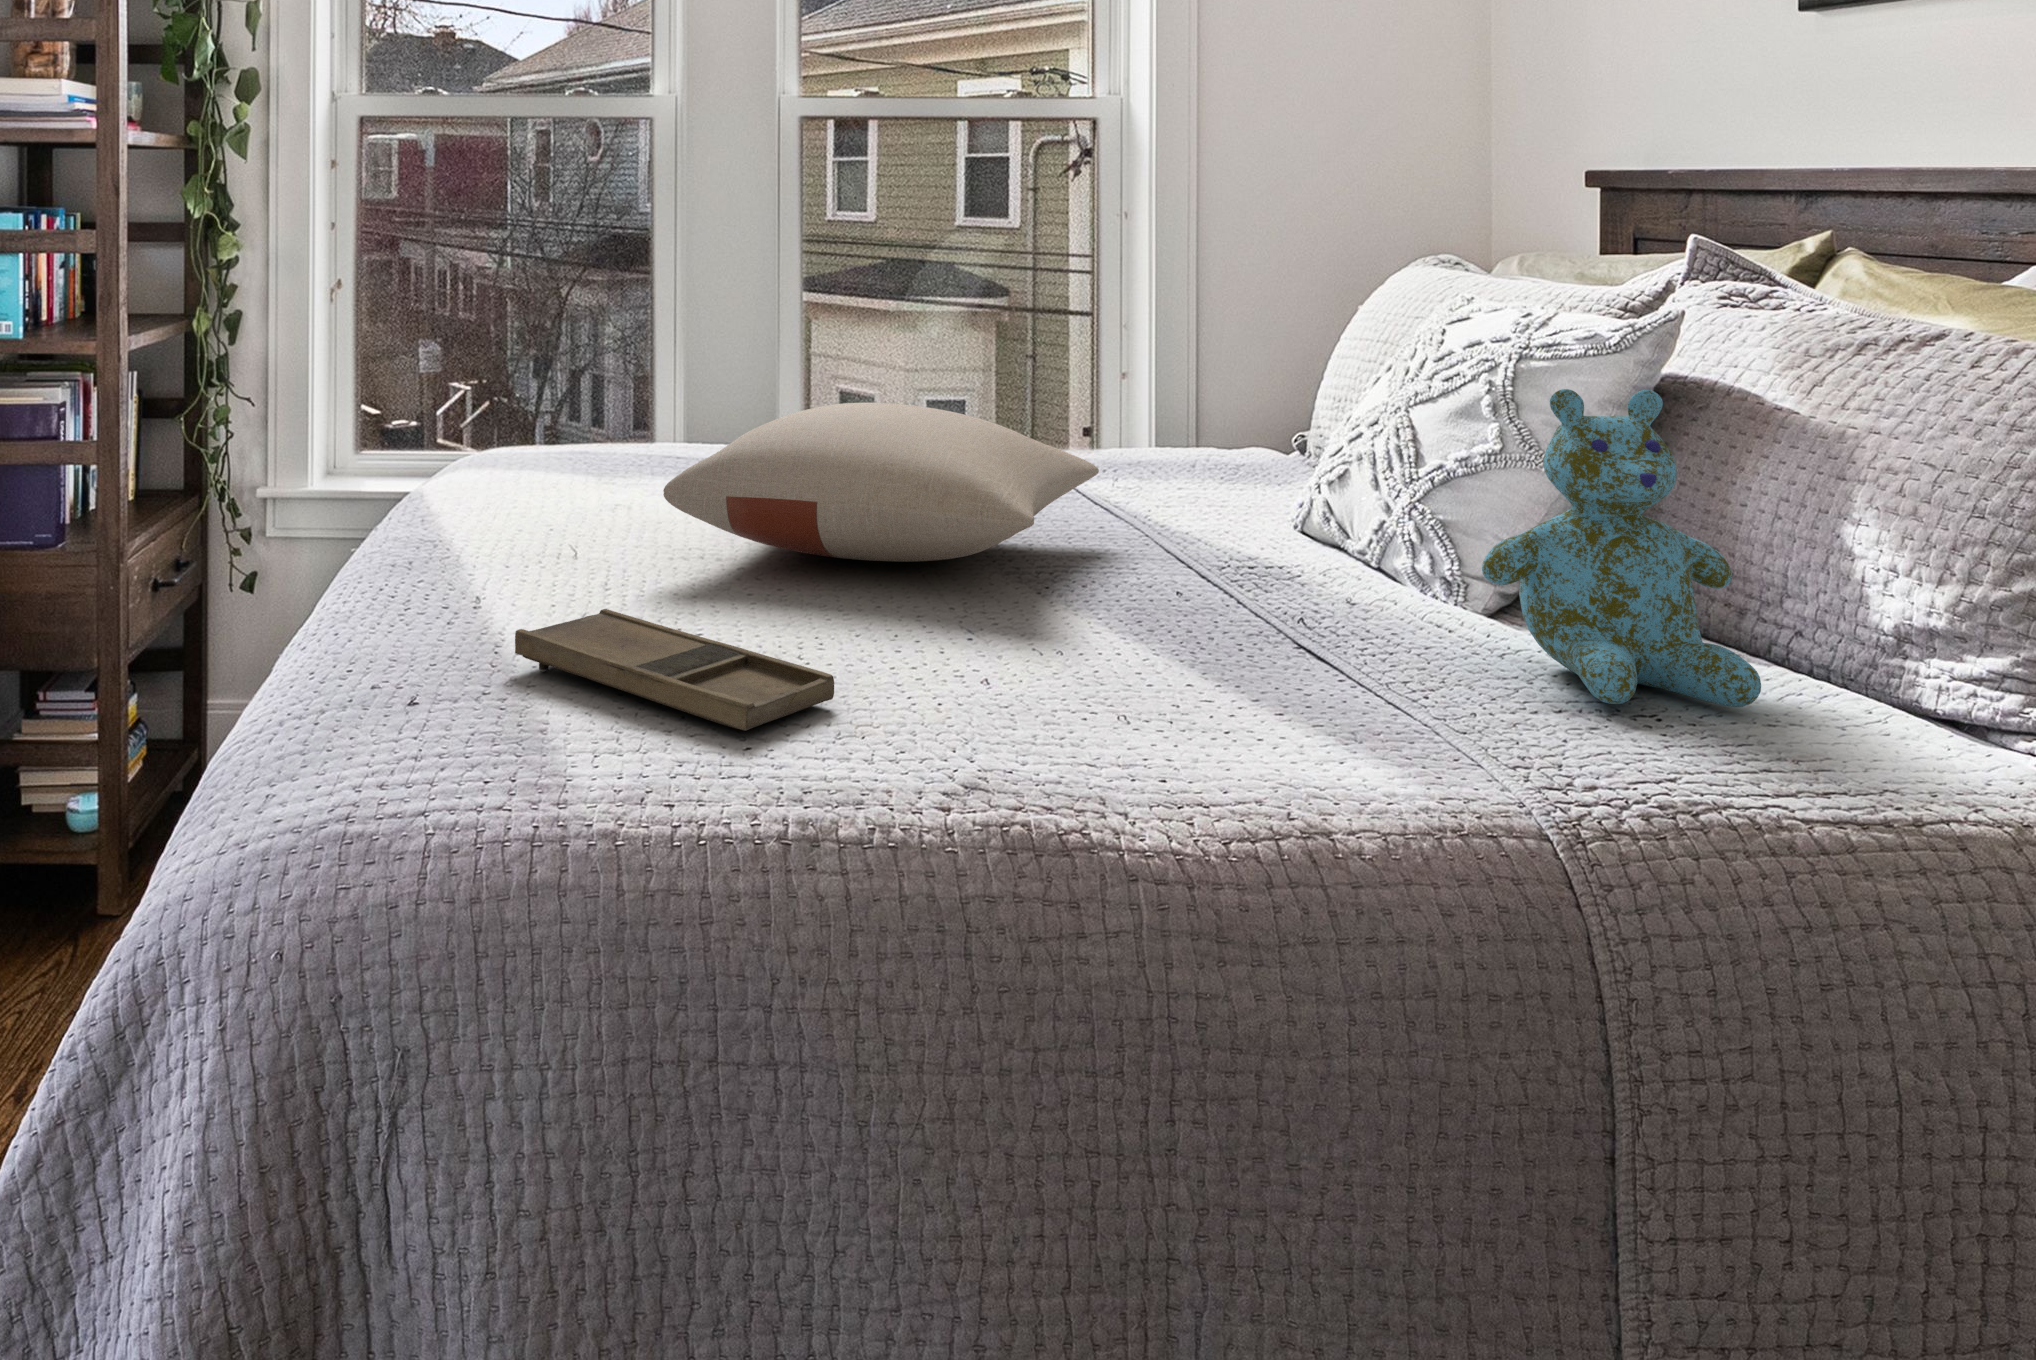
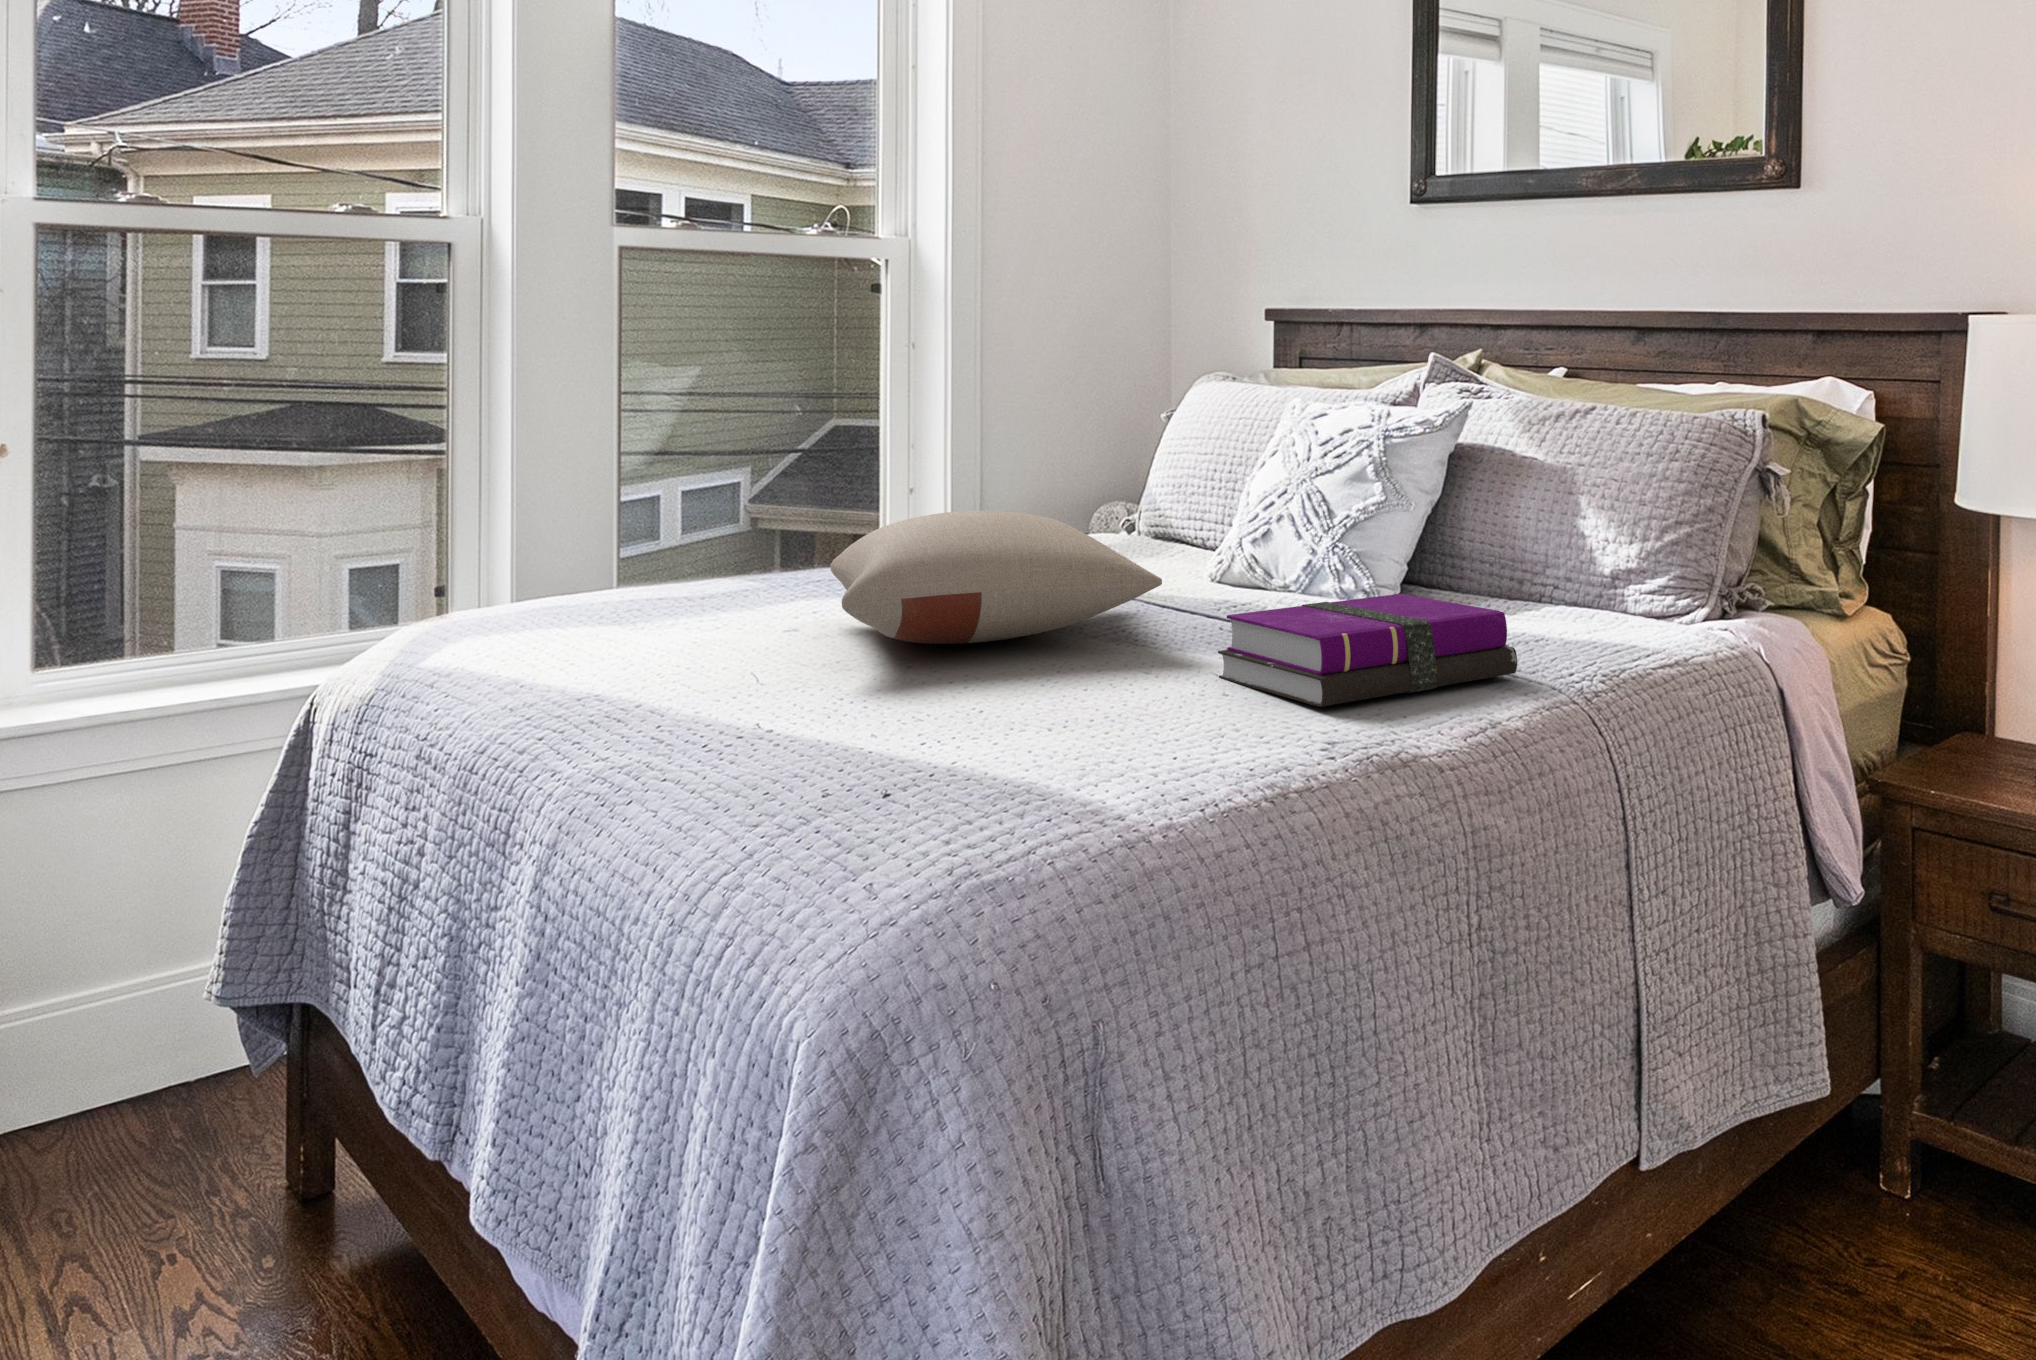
stuffed bear: present [1482,389,1761,707] -> none [1438,447,1587,637]
notebook: none [1039,581,1452,757] -> present [1218,594,1517,707]
tray: present [515,609,834,731] -> none [882,697,1158,754]

